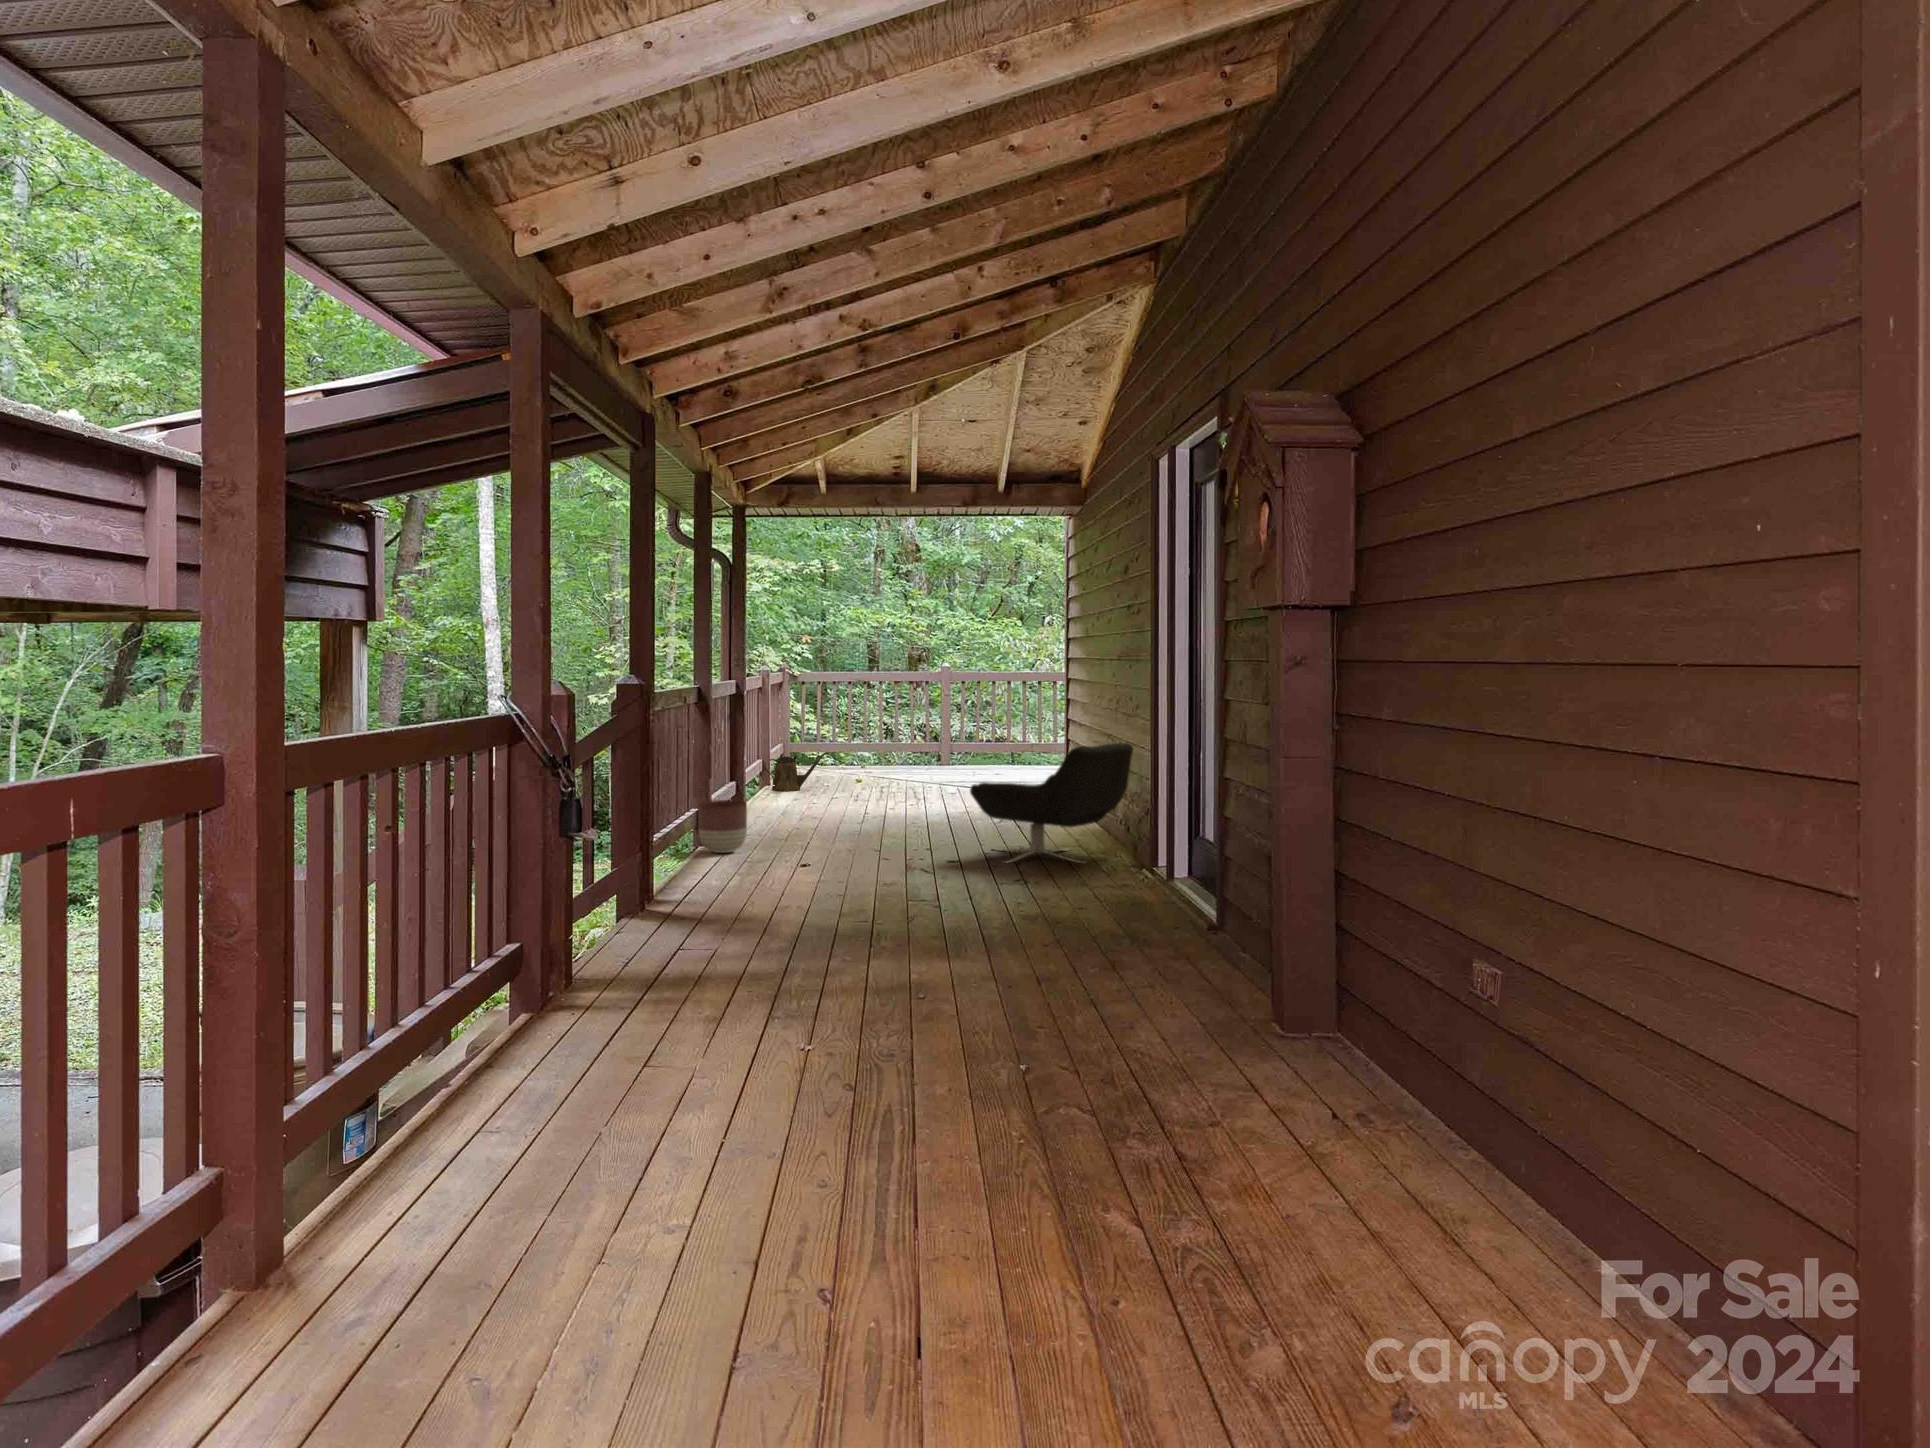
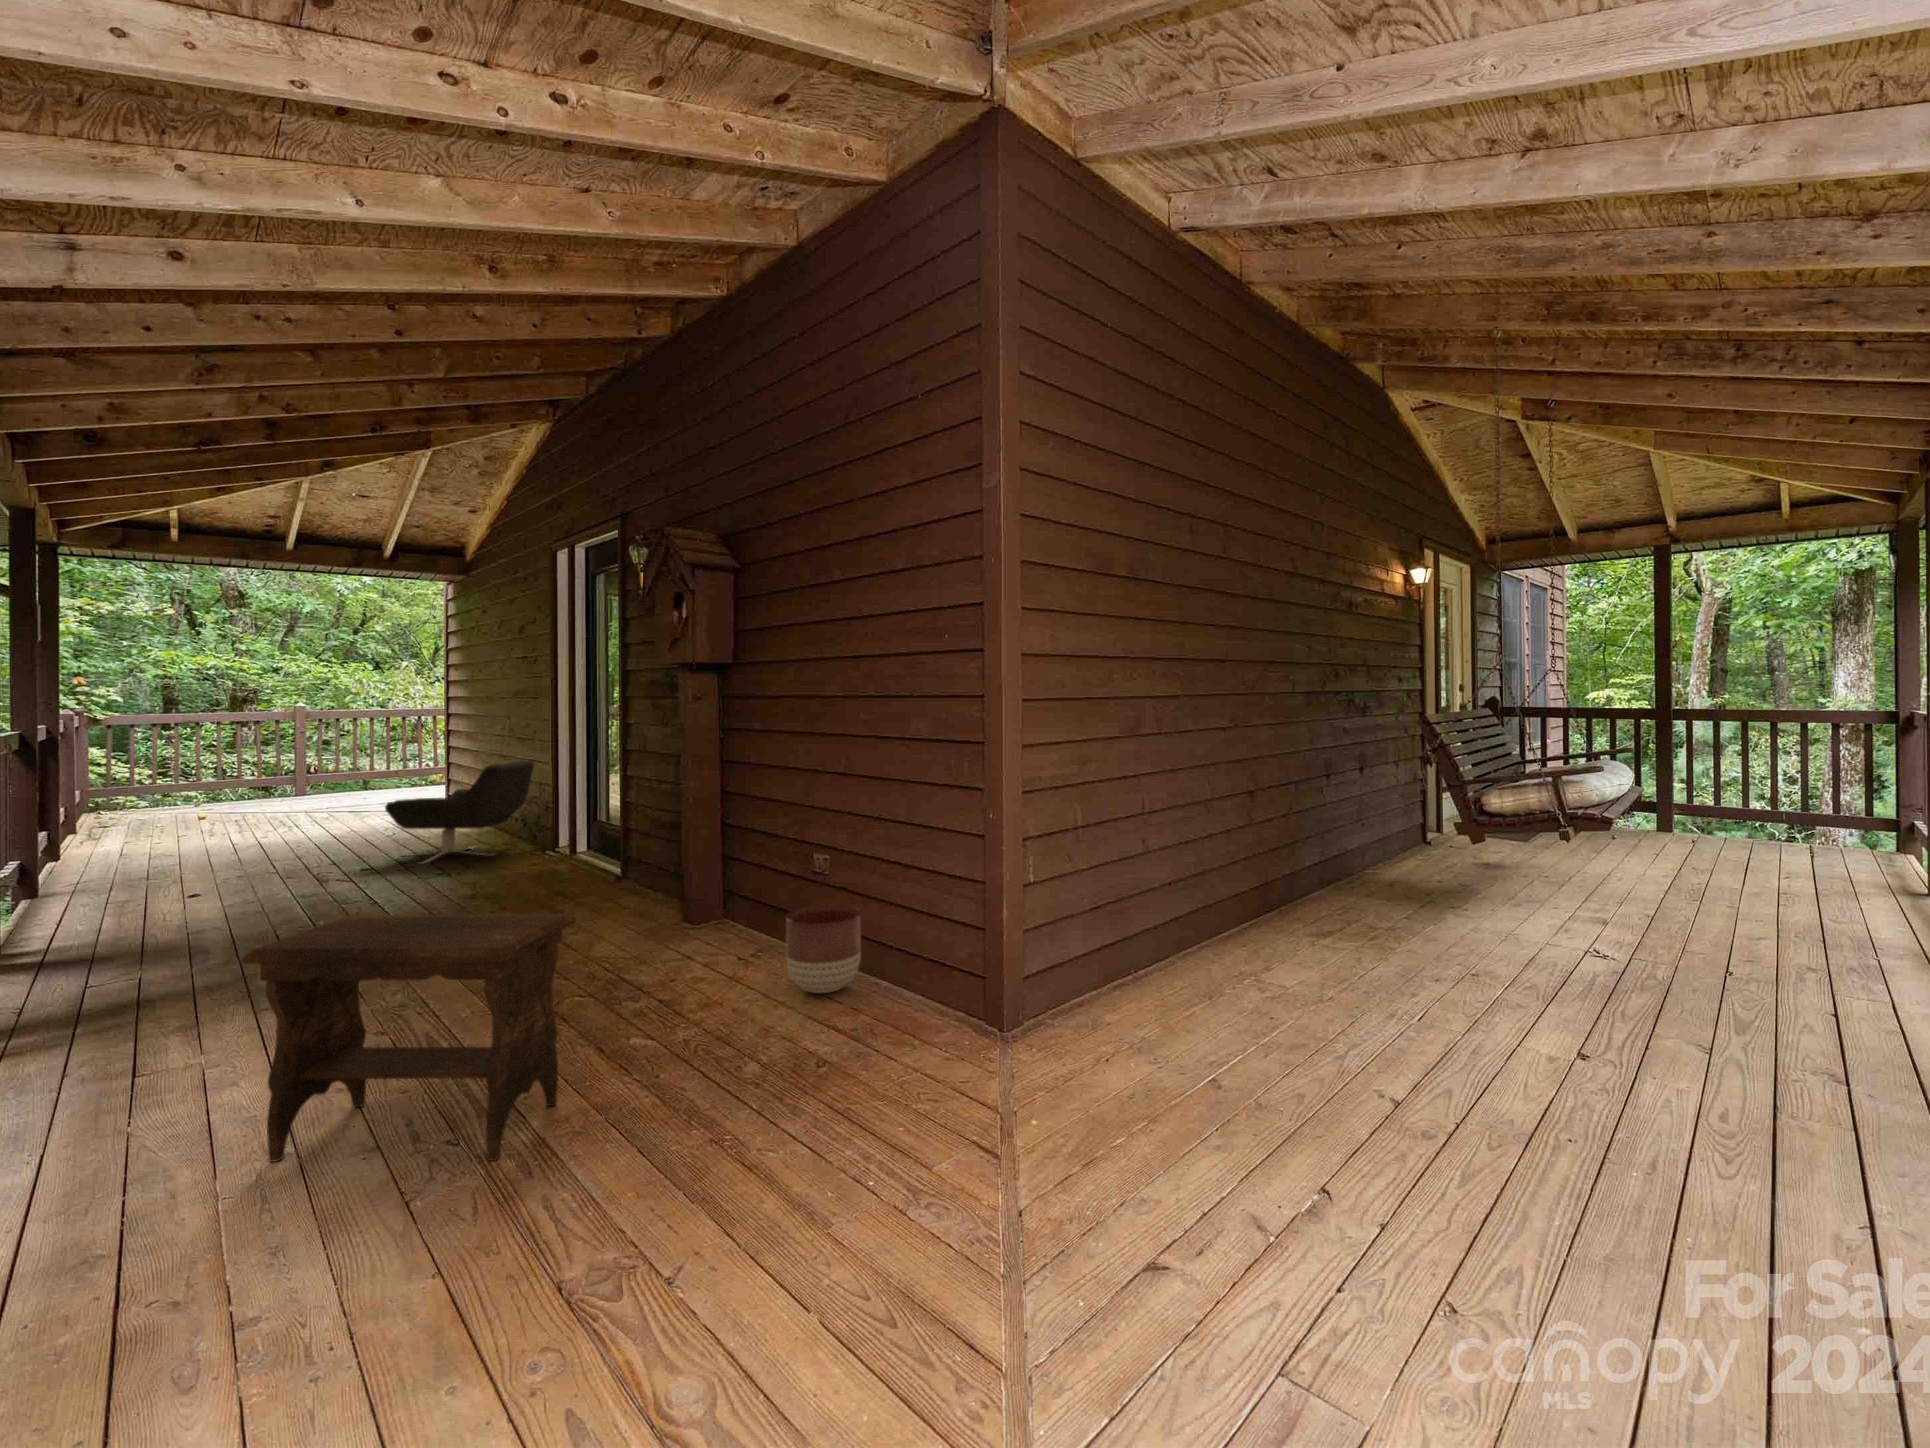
watering can: present [764,752,827,791] -> none [81,790,171,833]
planter: present [698,800,747,853] -> present [786,904,861,993]
footstool: none [635,936,991,1336] -> present [242,914,576,1161]

